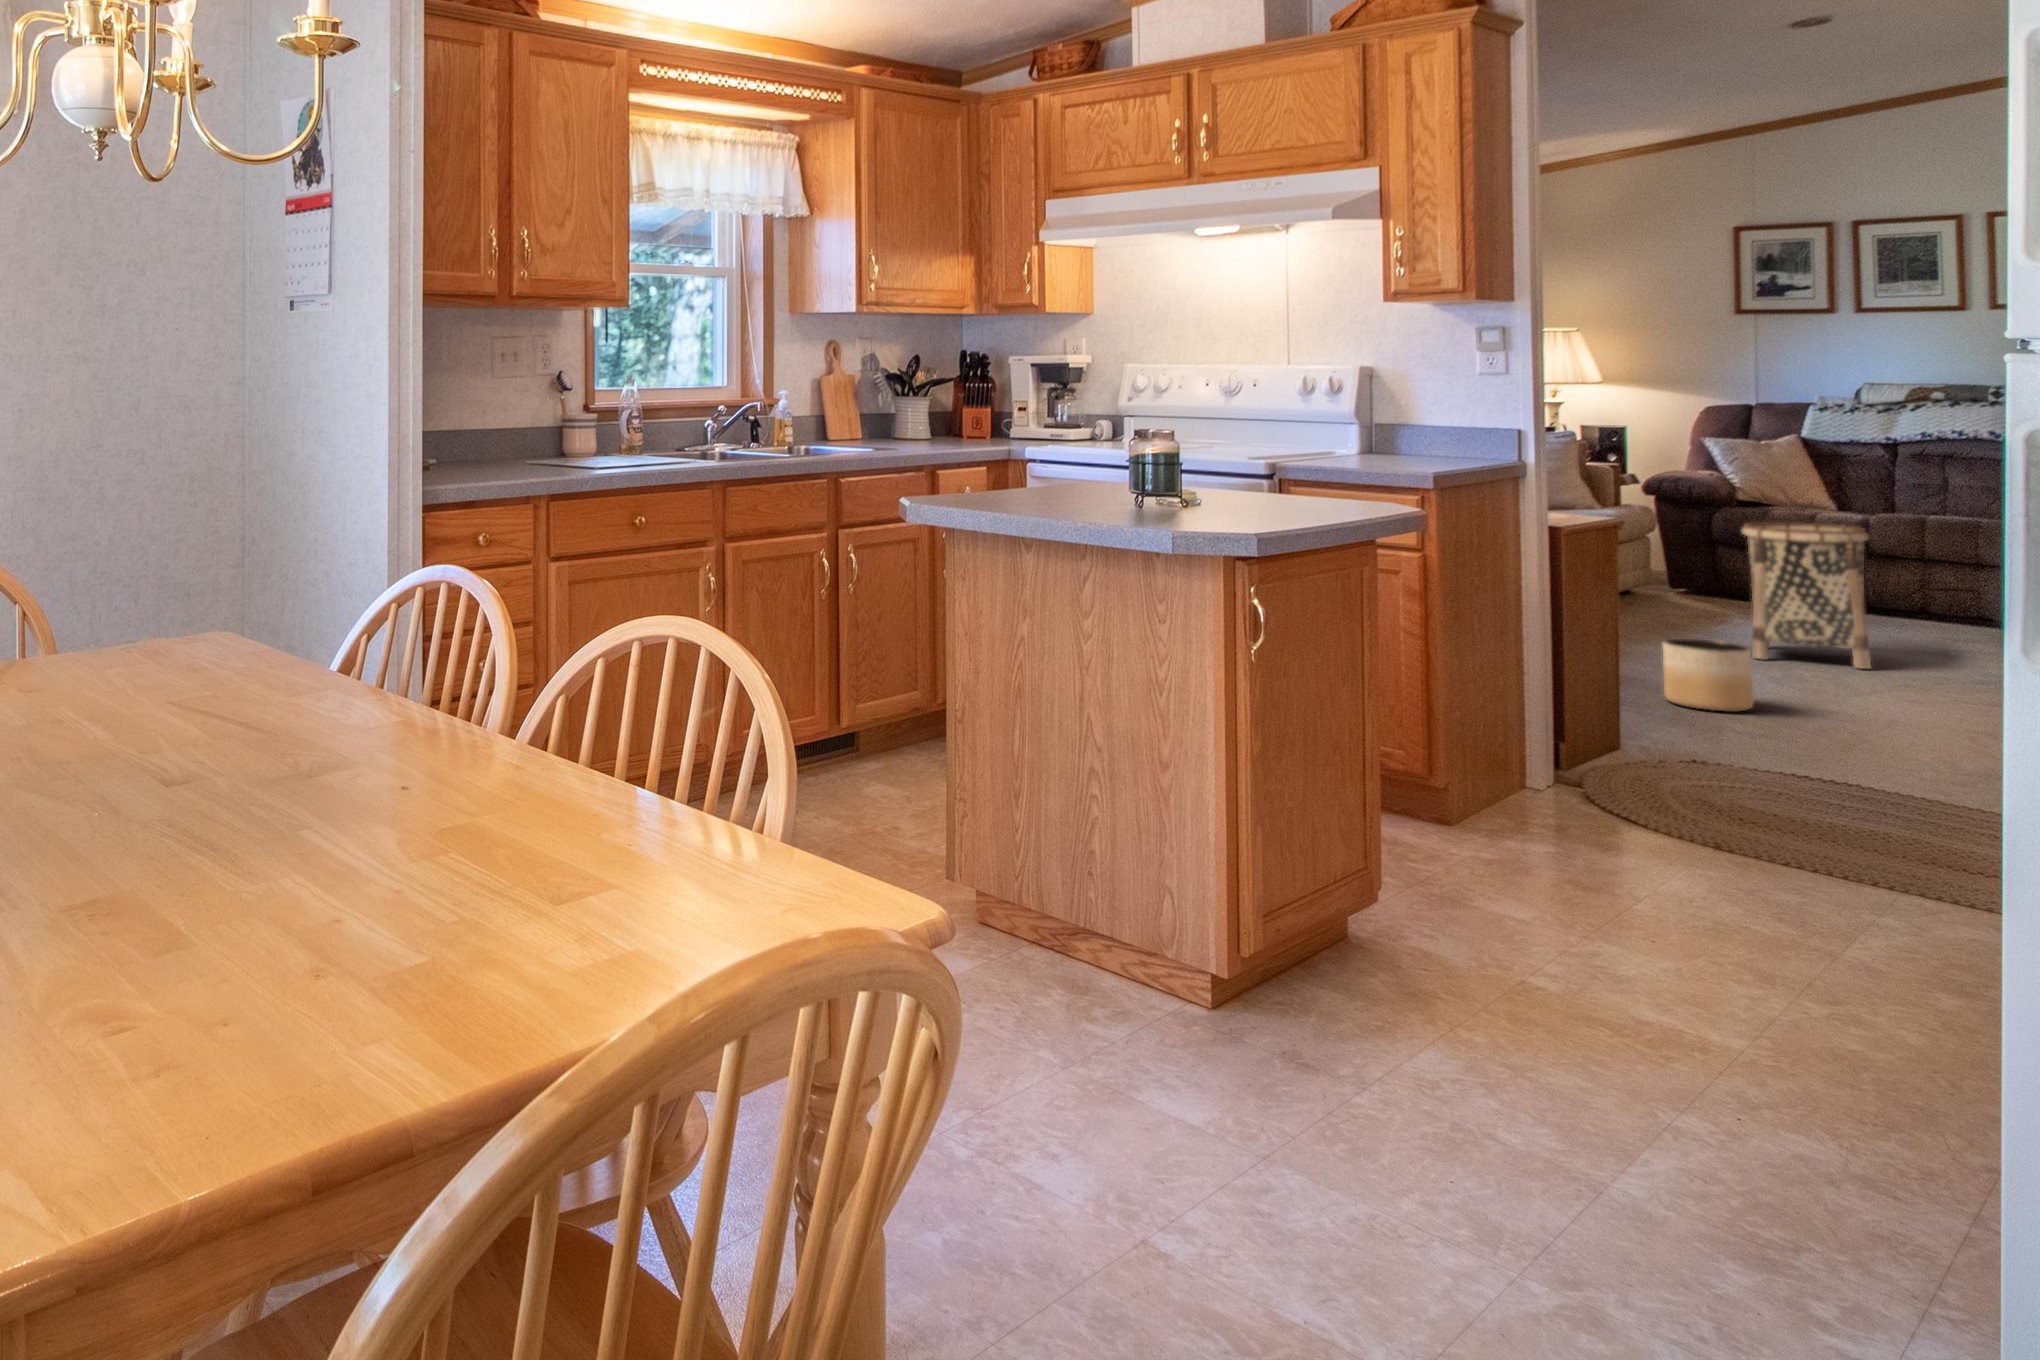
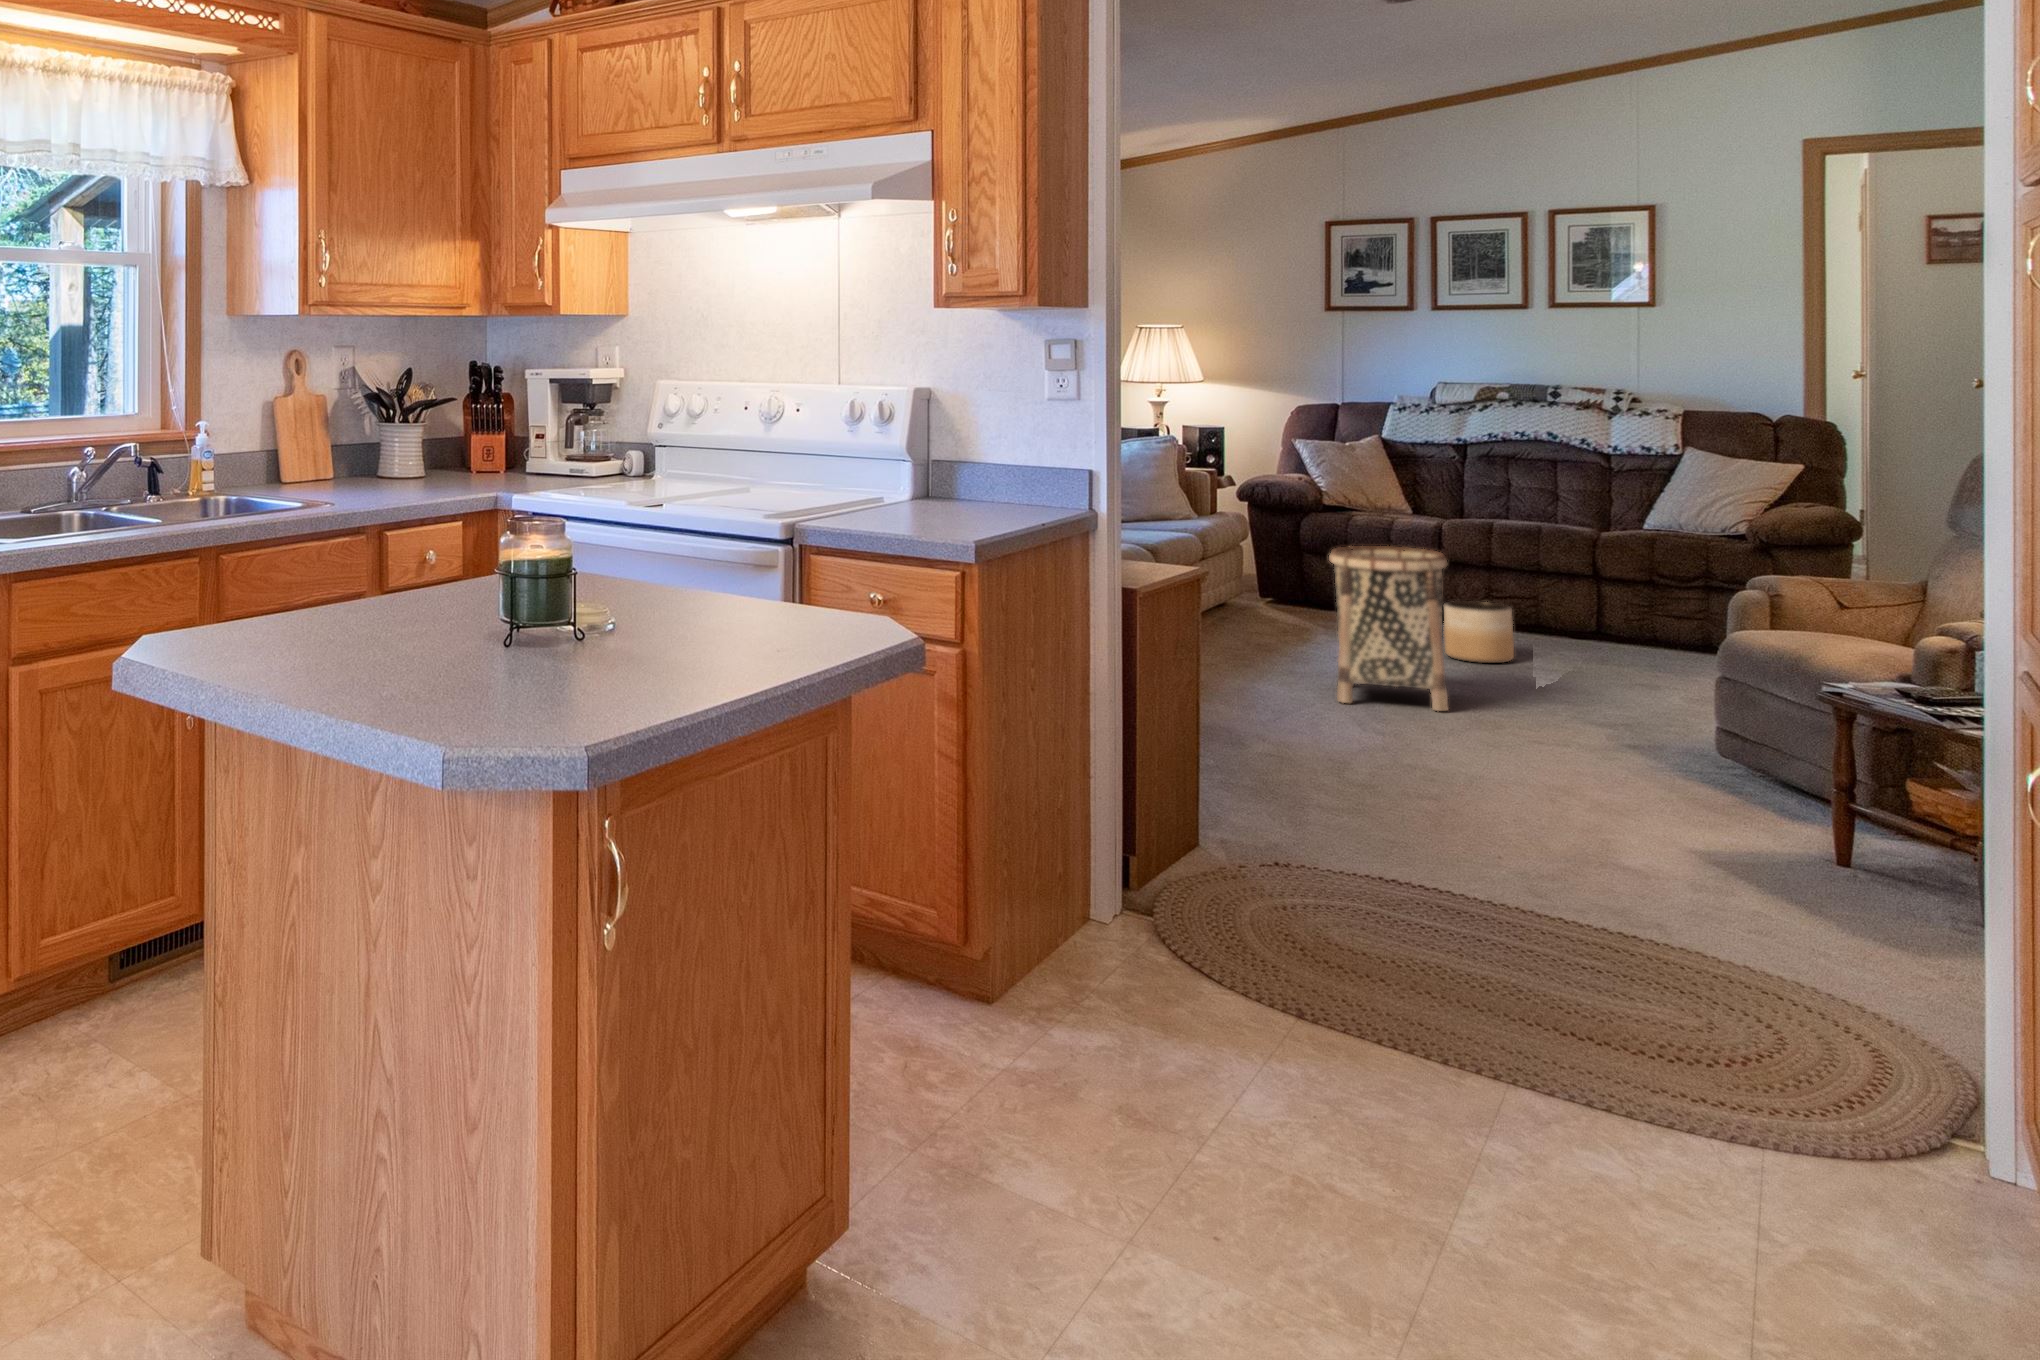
planter: present [1663,639,1753,712] -> present [1444,601,1514,663]

